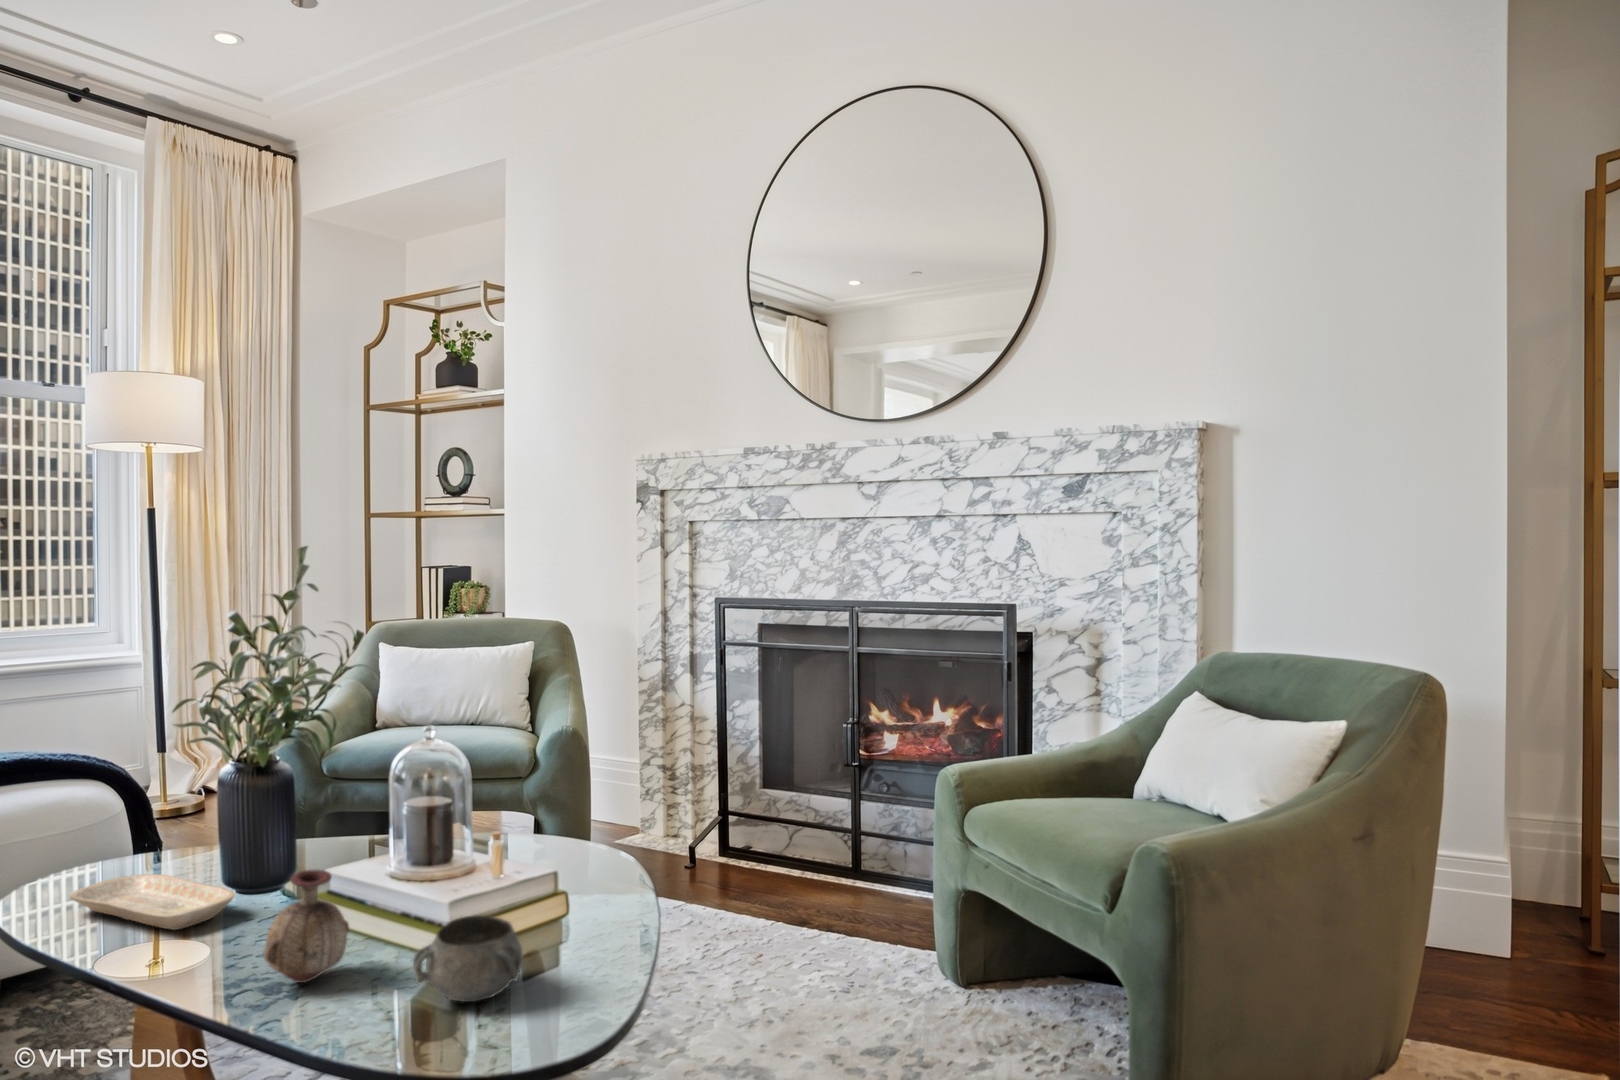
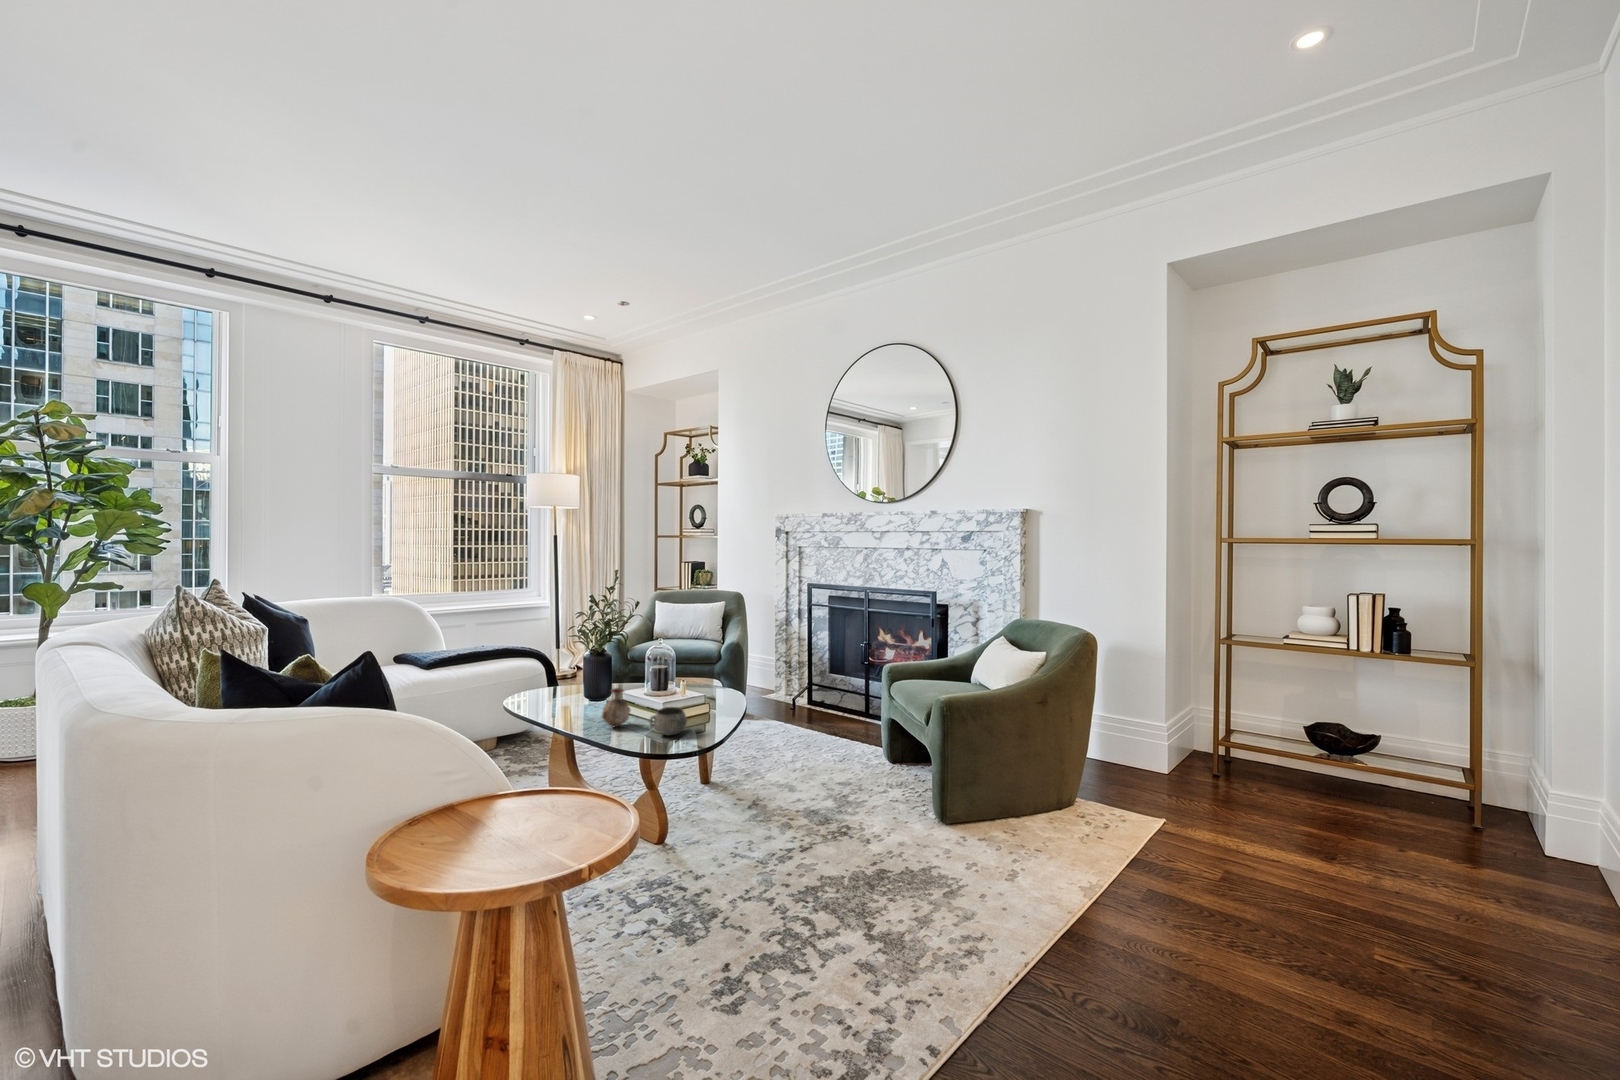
tray: present [69,874,235,930] -> none [536,692,593,710]

